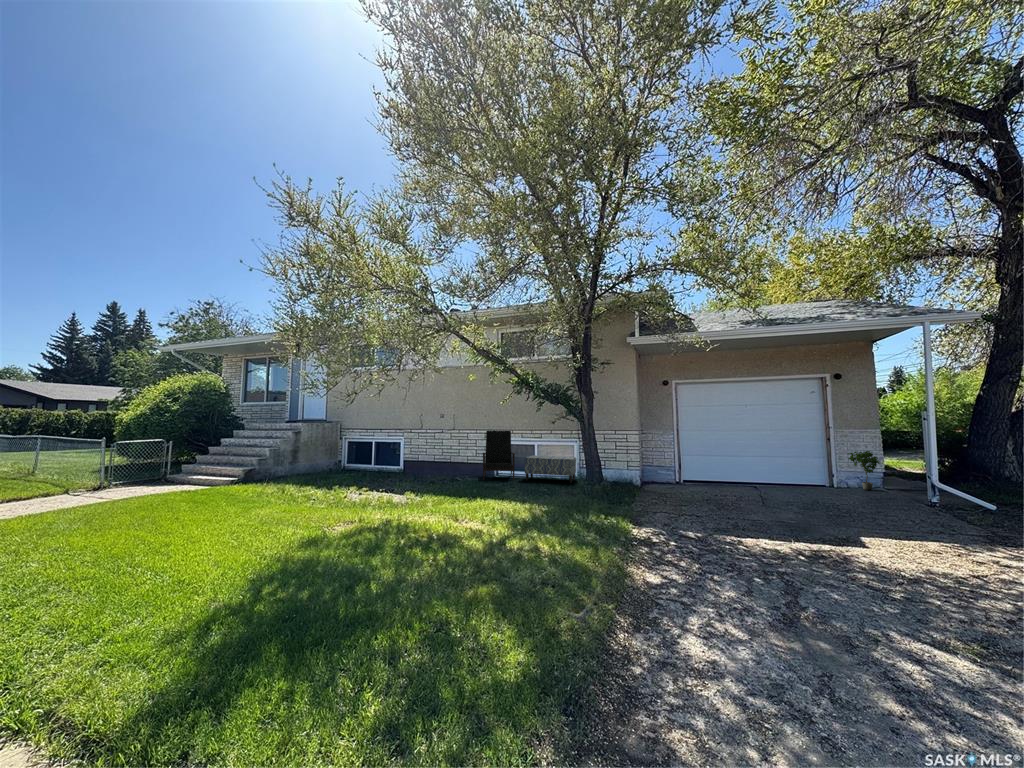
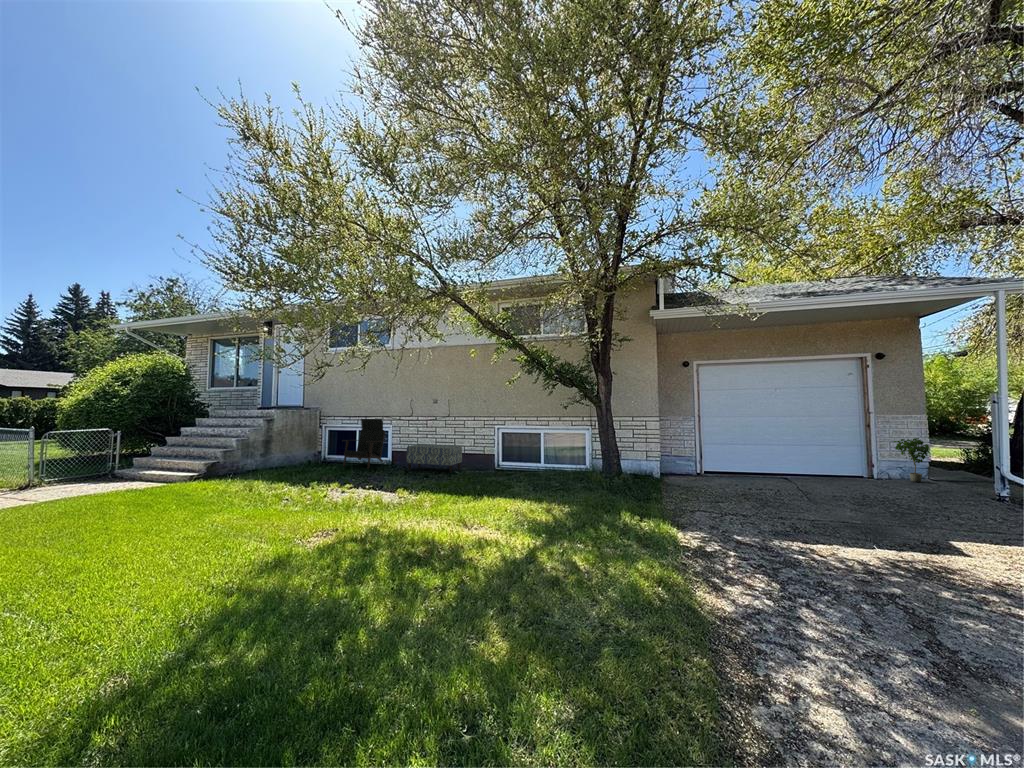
lounge chair: present [483,431,515,480] -> present [343,418,385,469]
bench: present [525,455,576,483] -> present [407,444,462,473]

